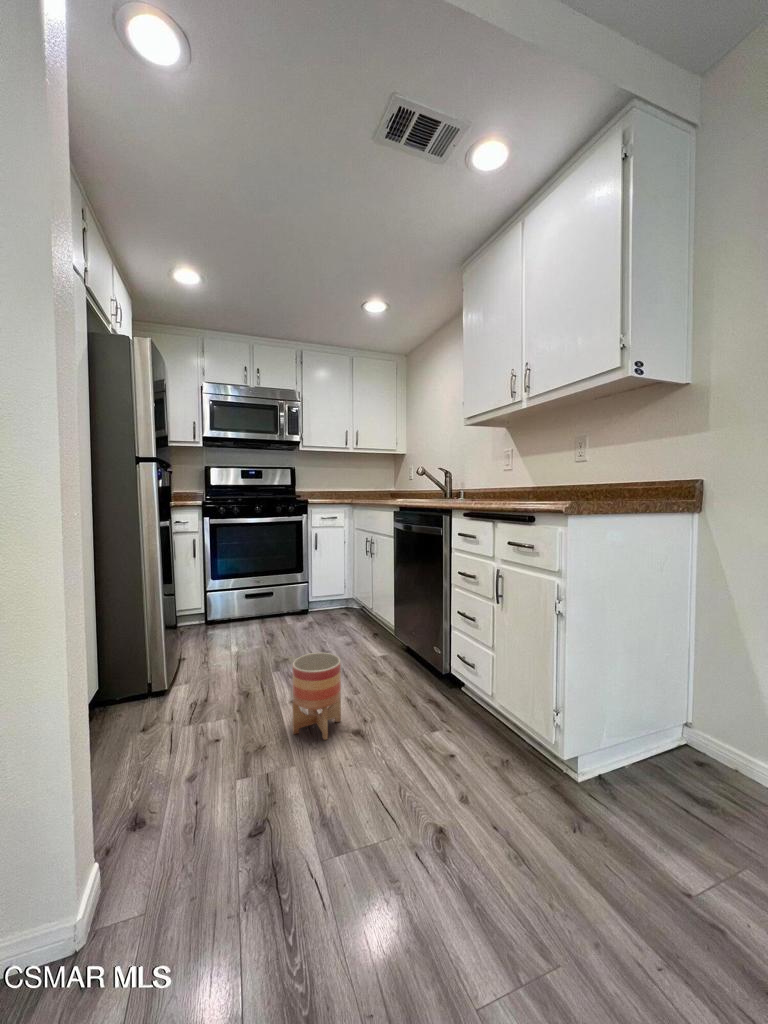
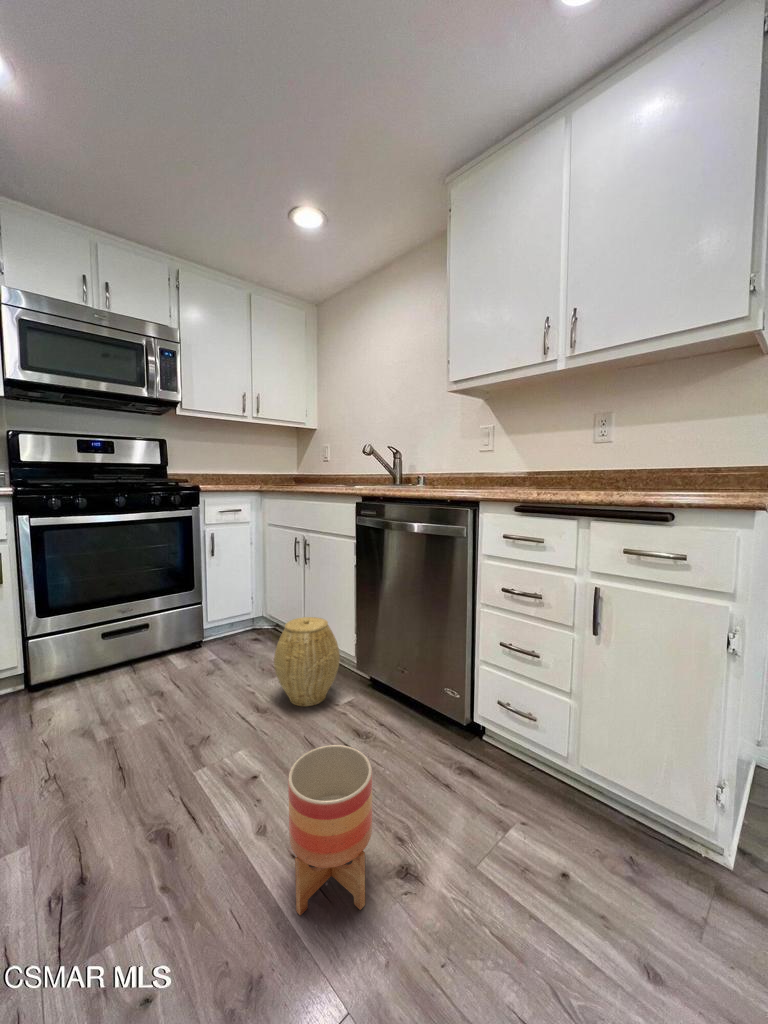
woven basket: none [335,593,381,654] -> present [274,617,340,706]

